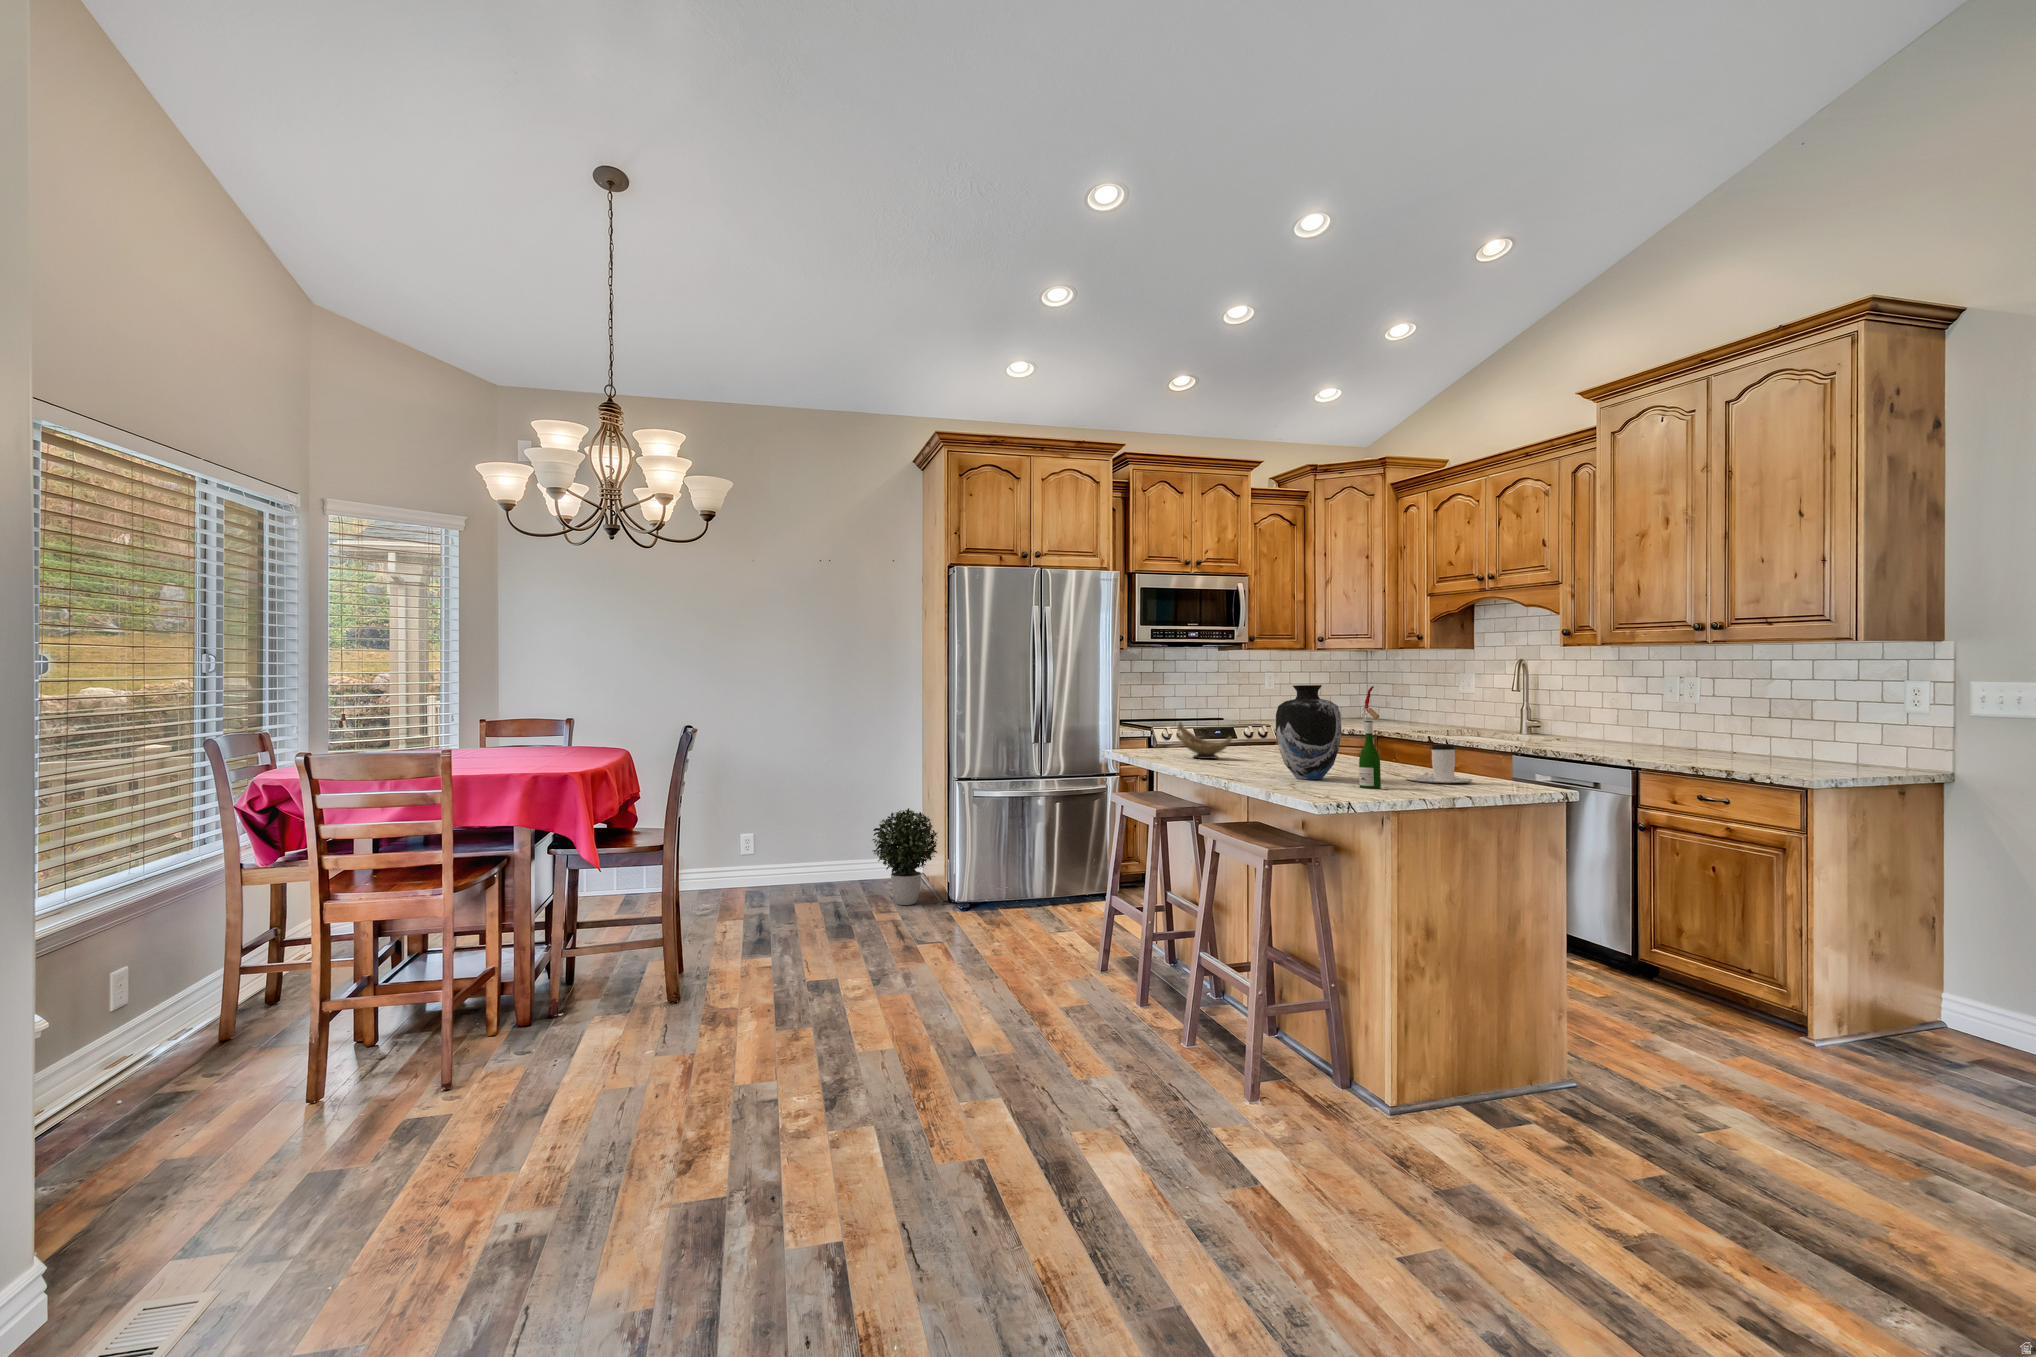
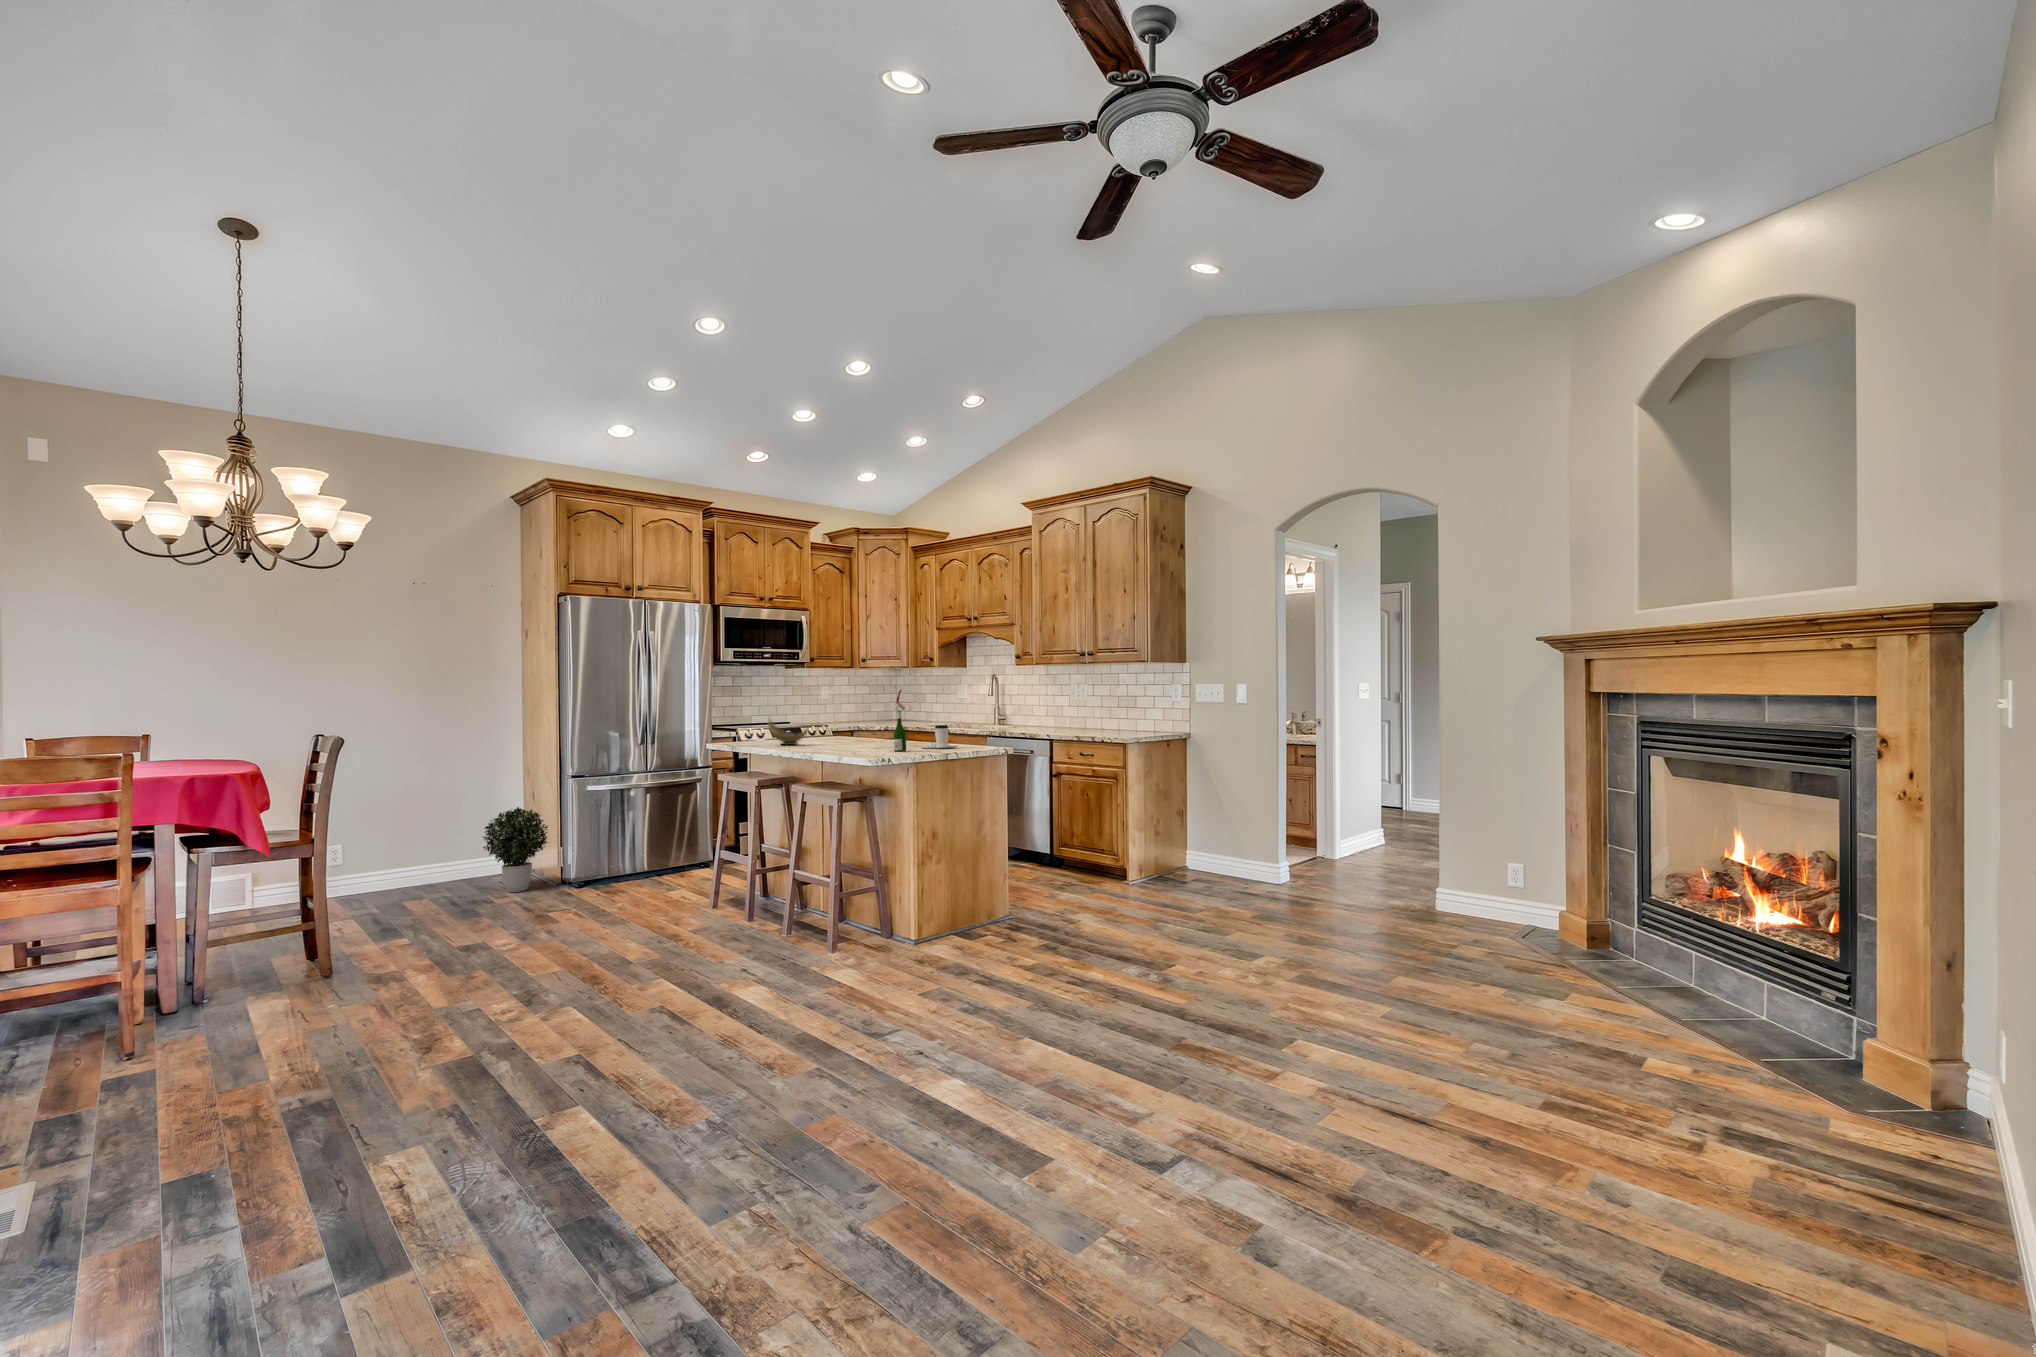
vase: present [1276,685,1342,779] -> none [842,690,883,750]

